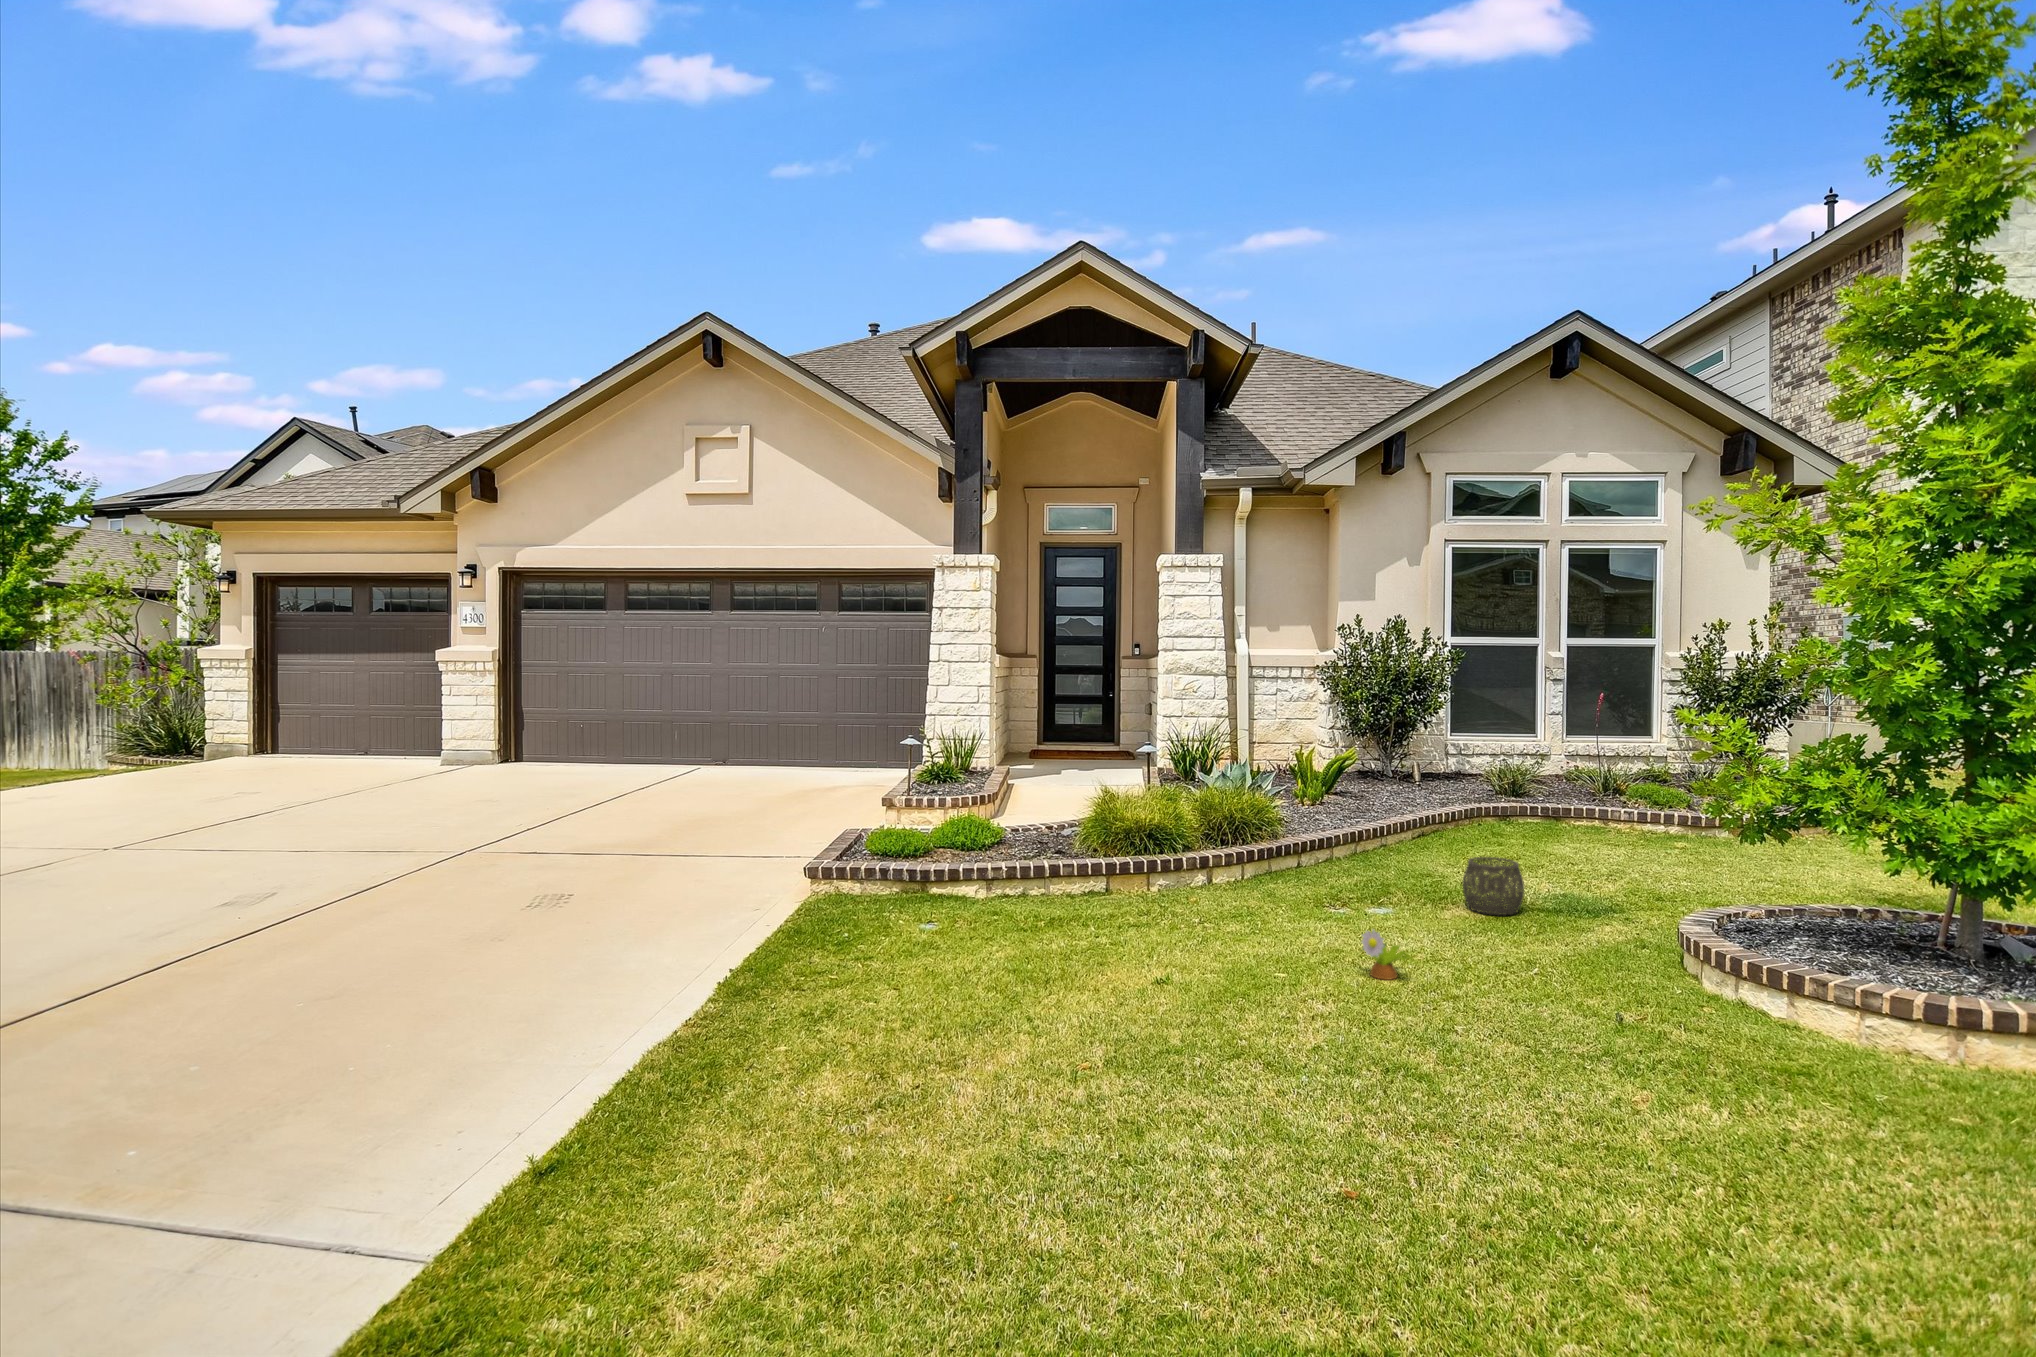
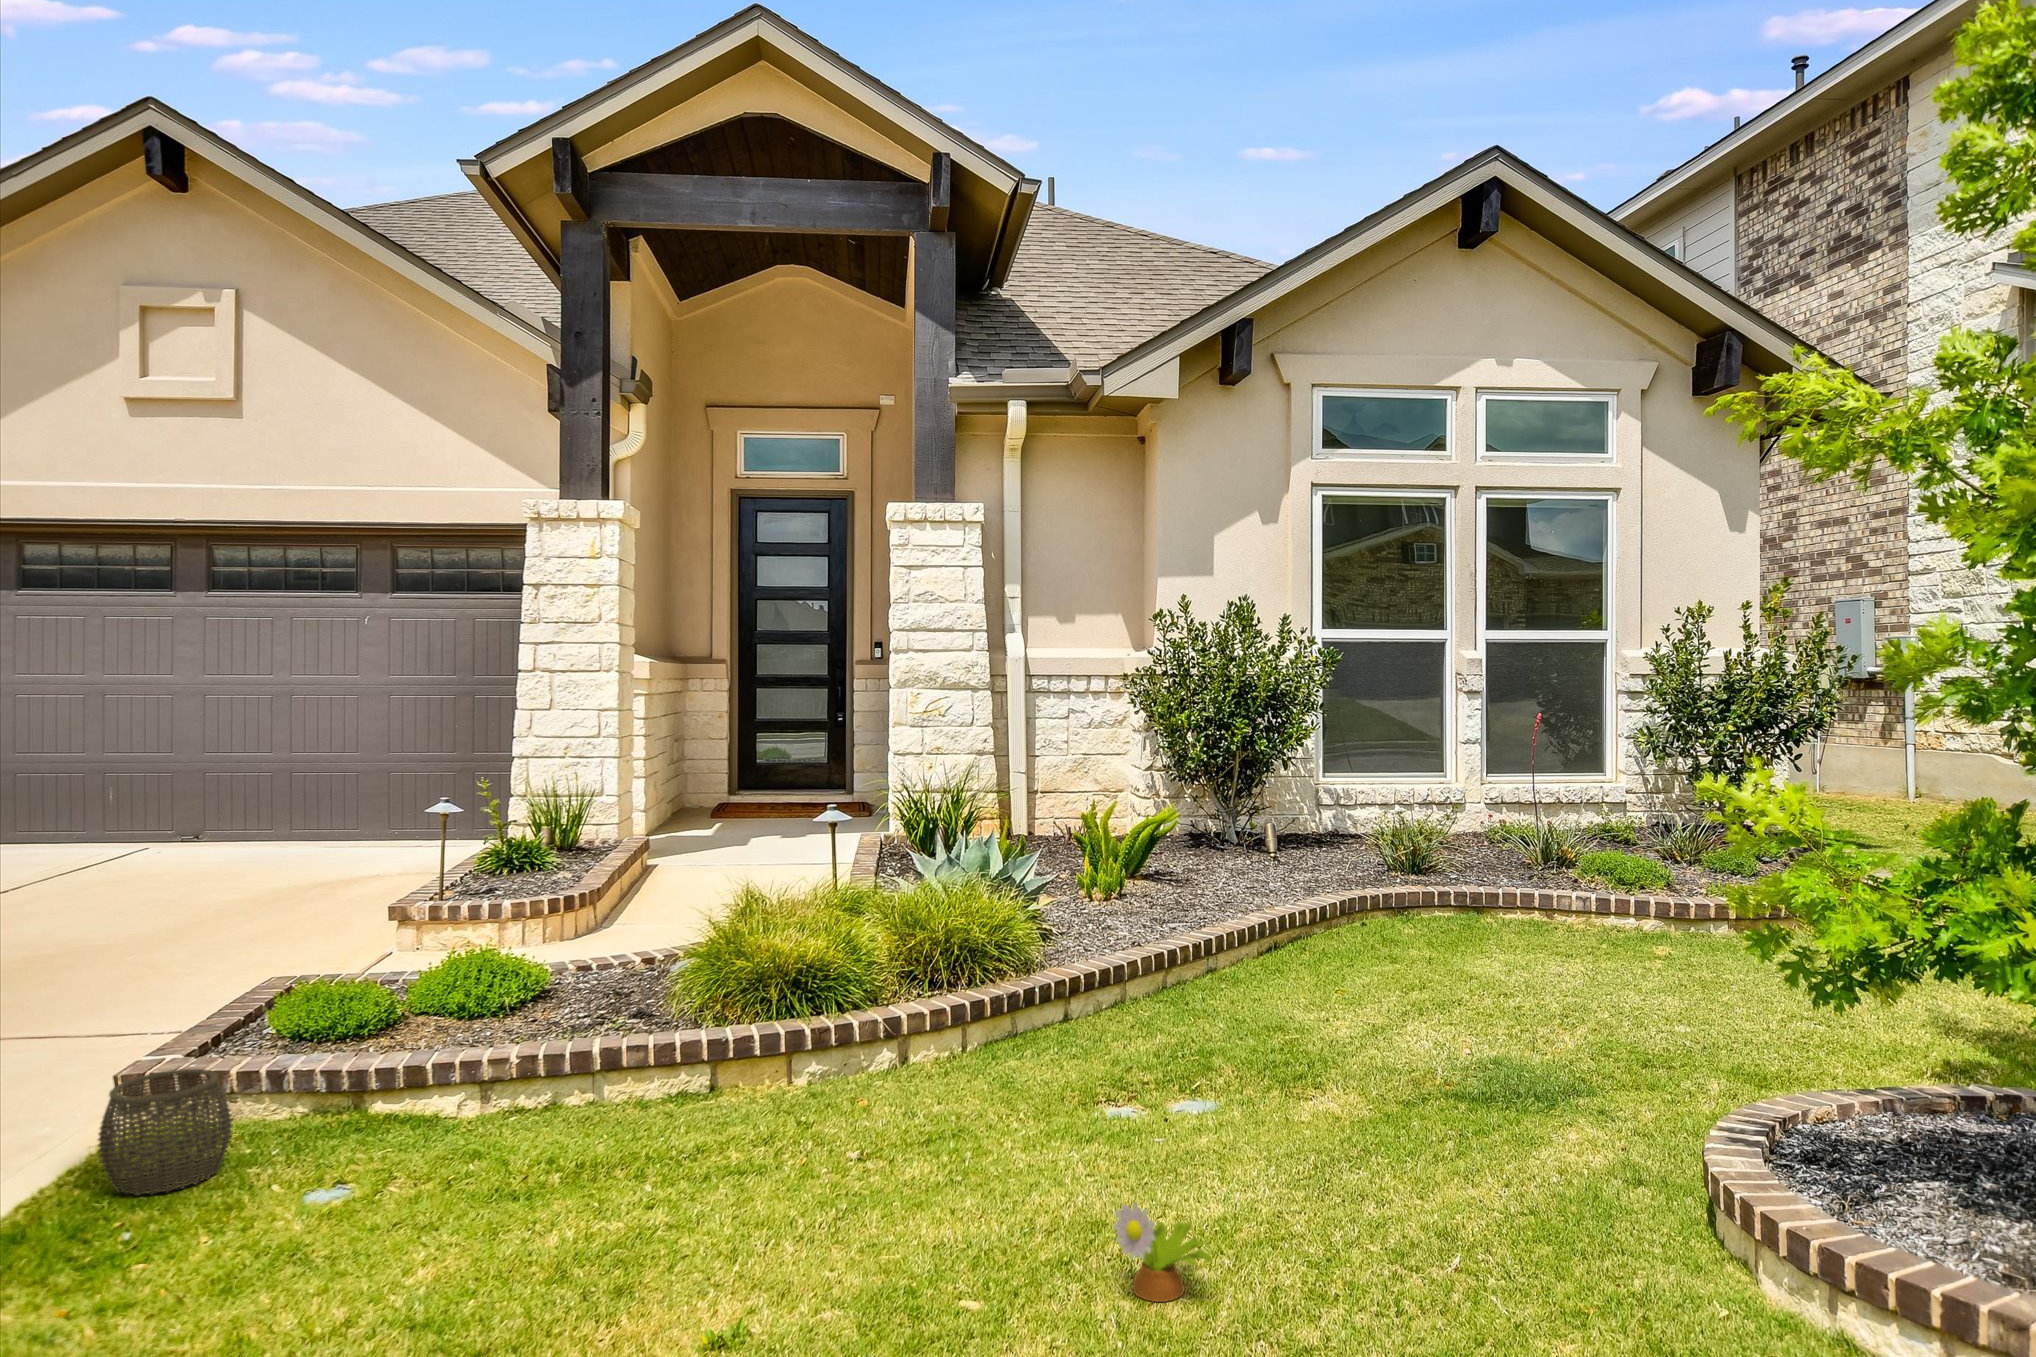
woven basket: present [1462,857,1525,915] -> present [98,1069,232,1195]

